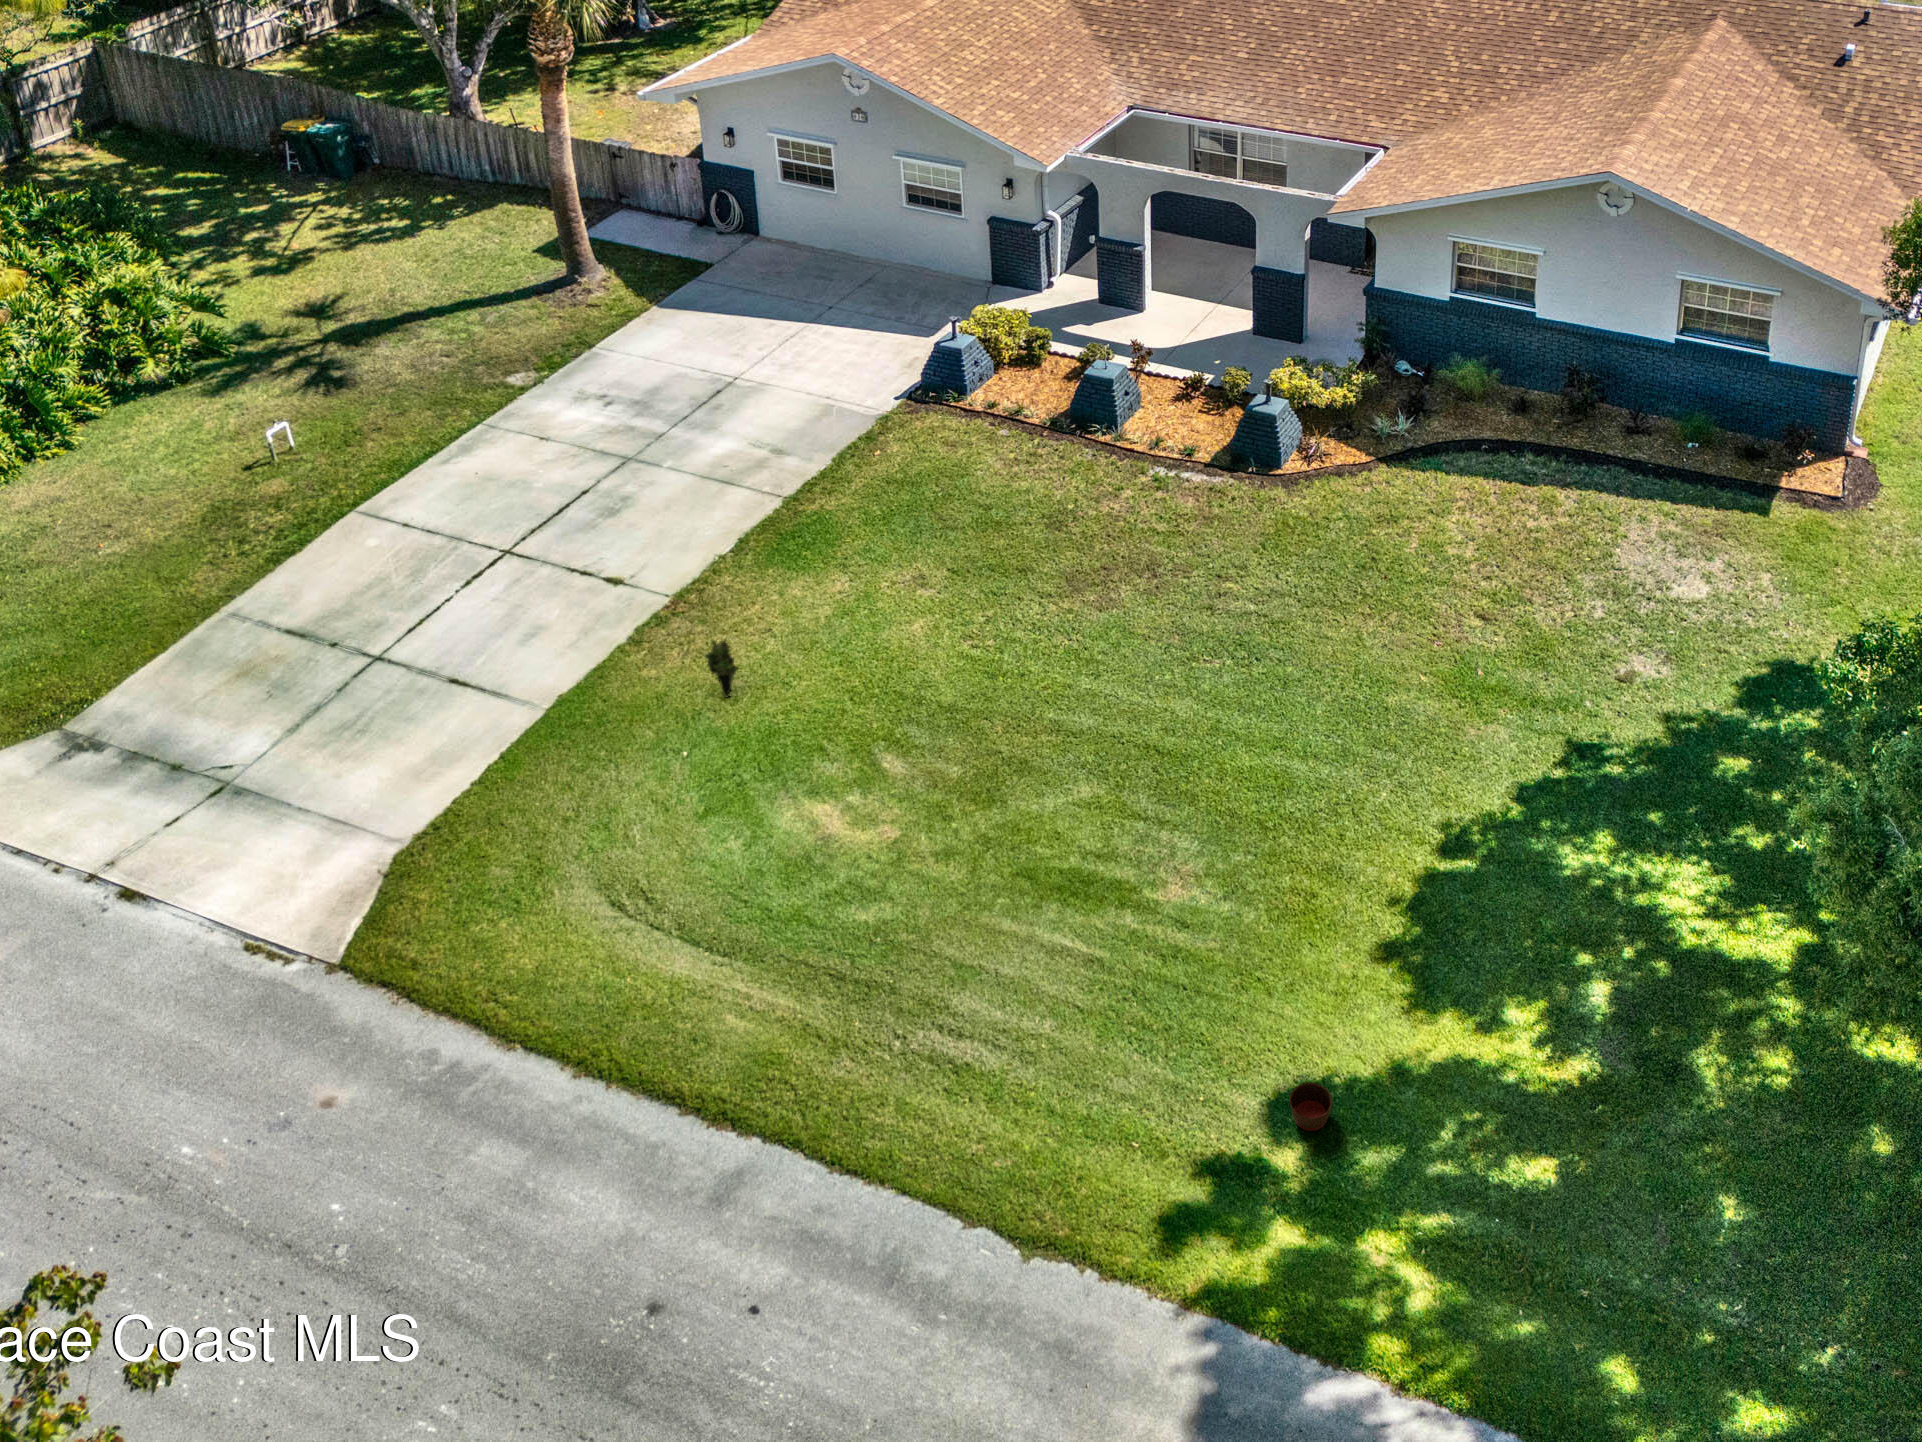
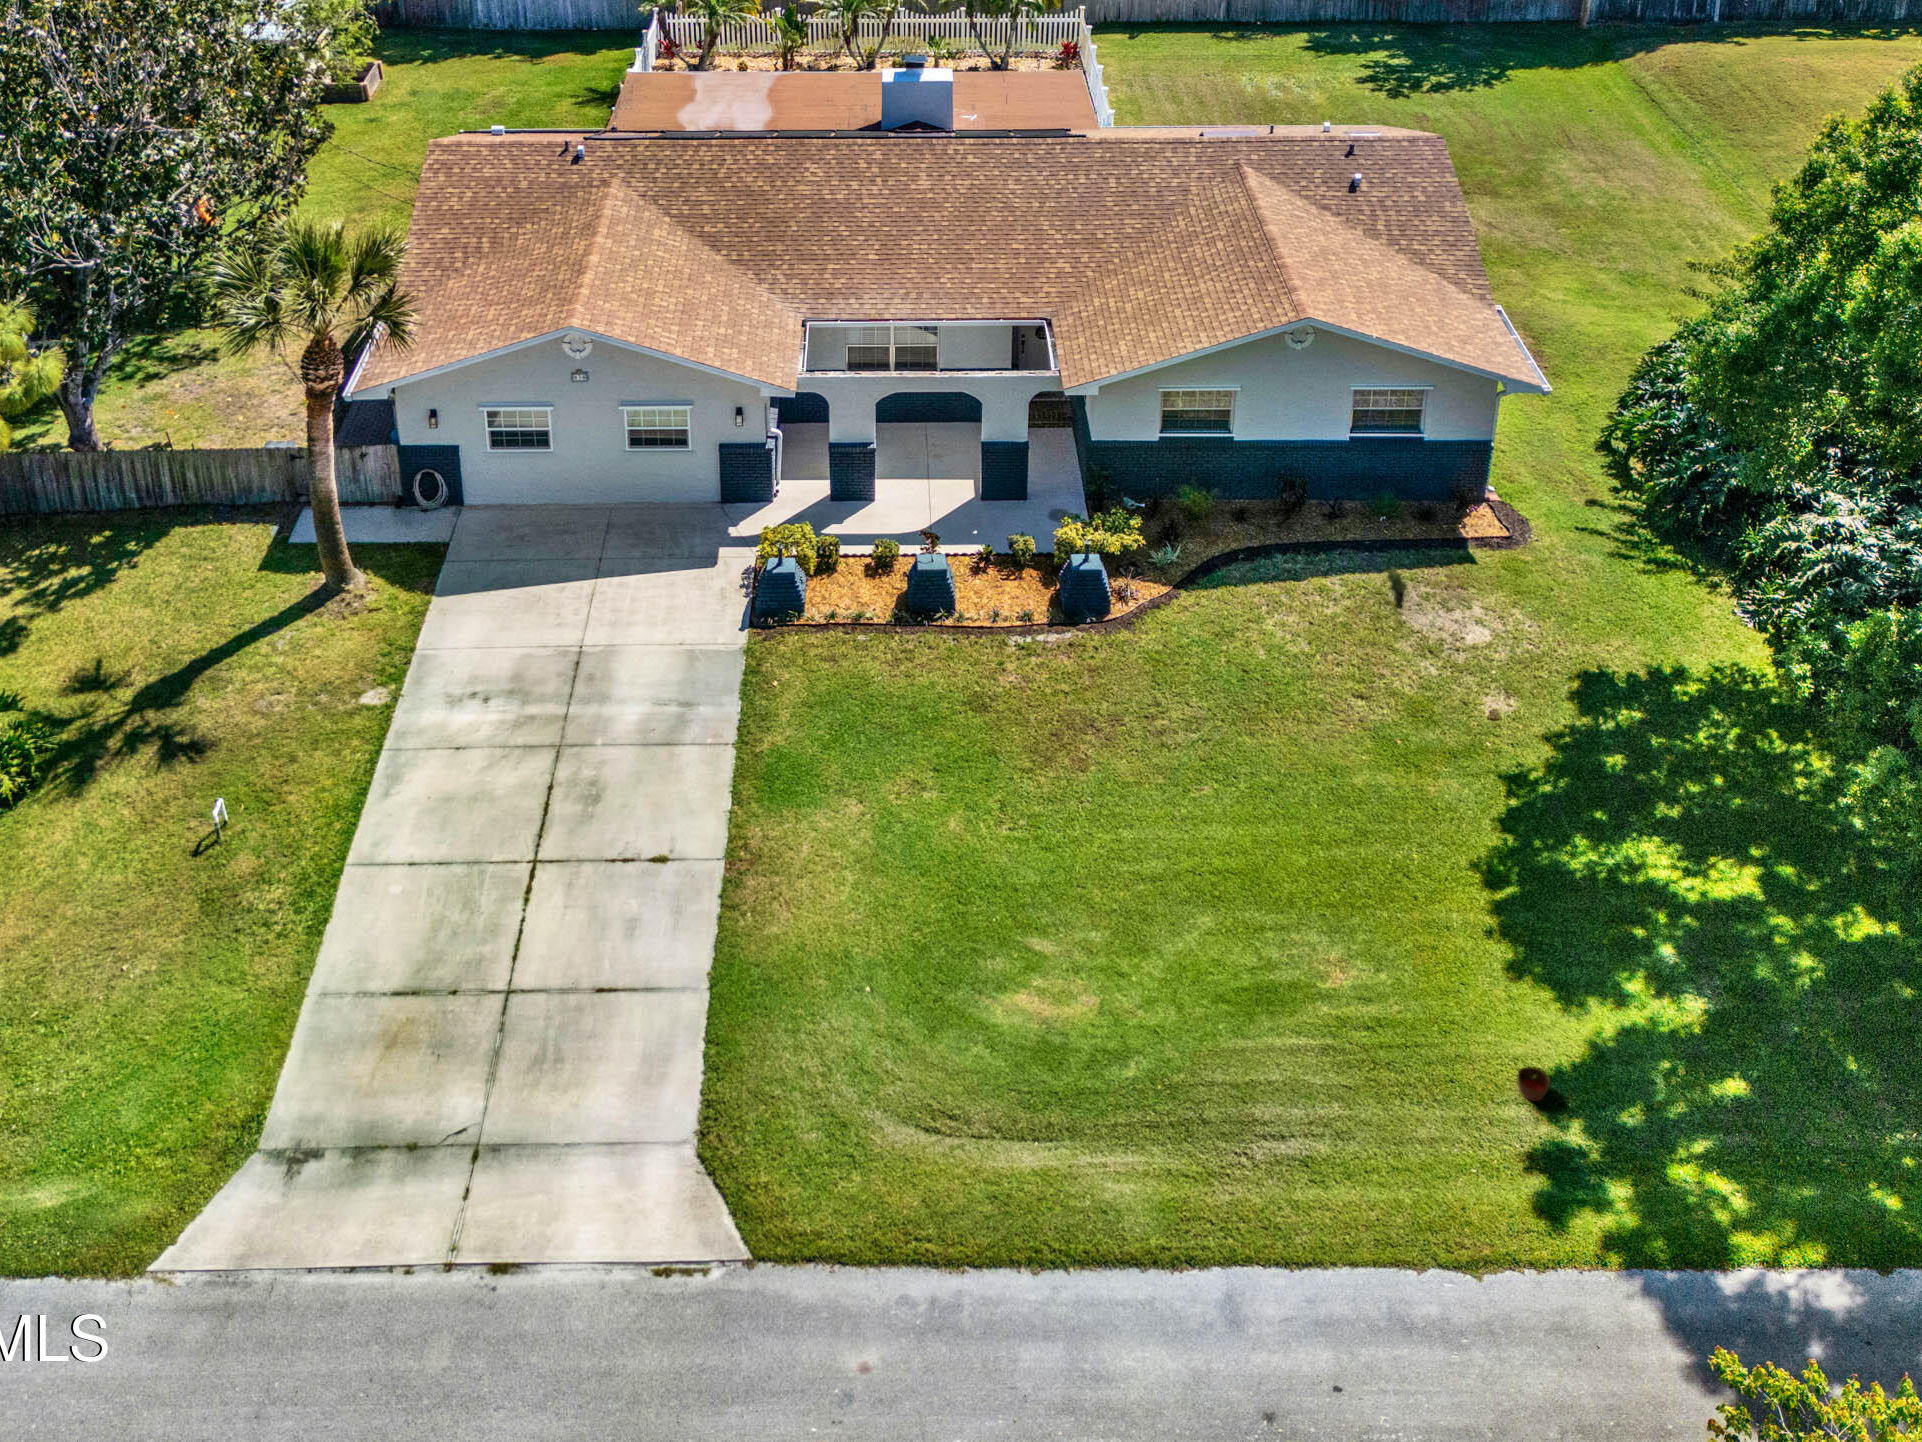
potted plant: present [705,639,738,697] -> present [1387,568,1408,608]

